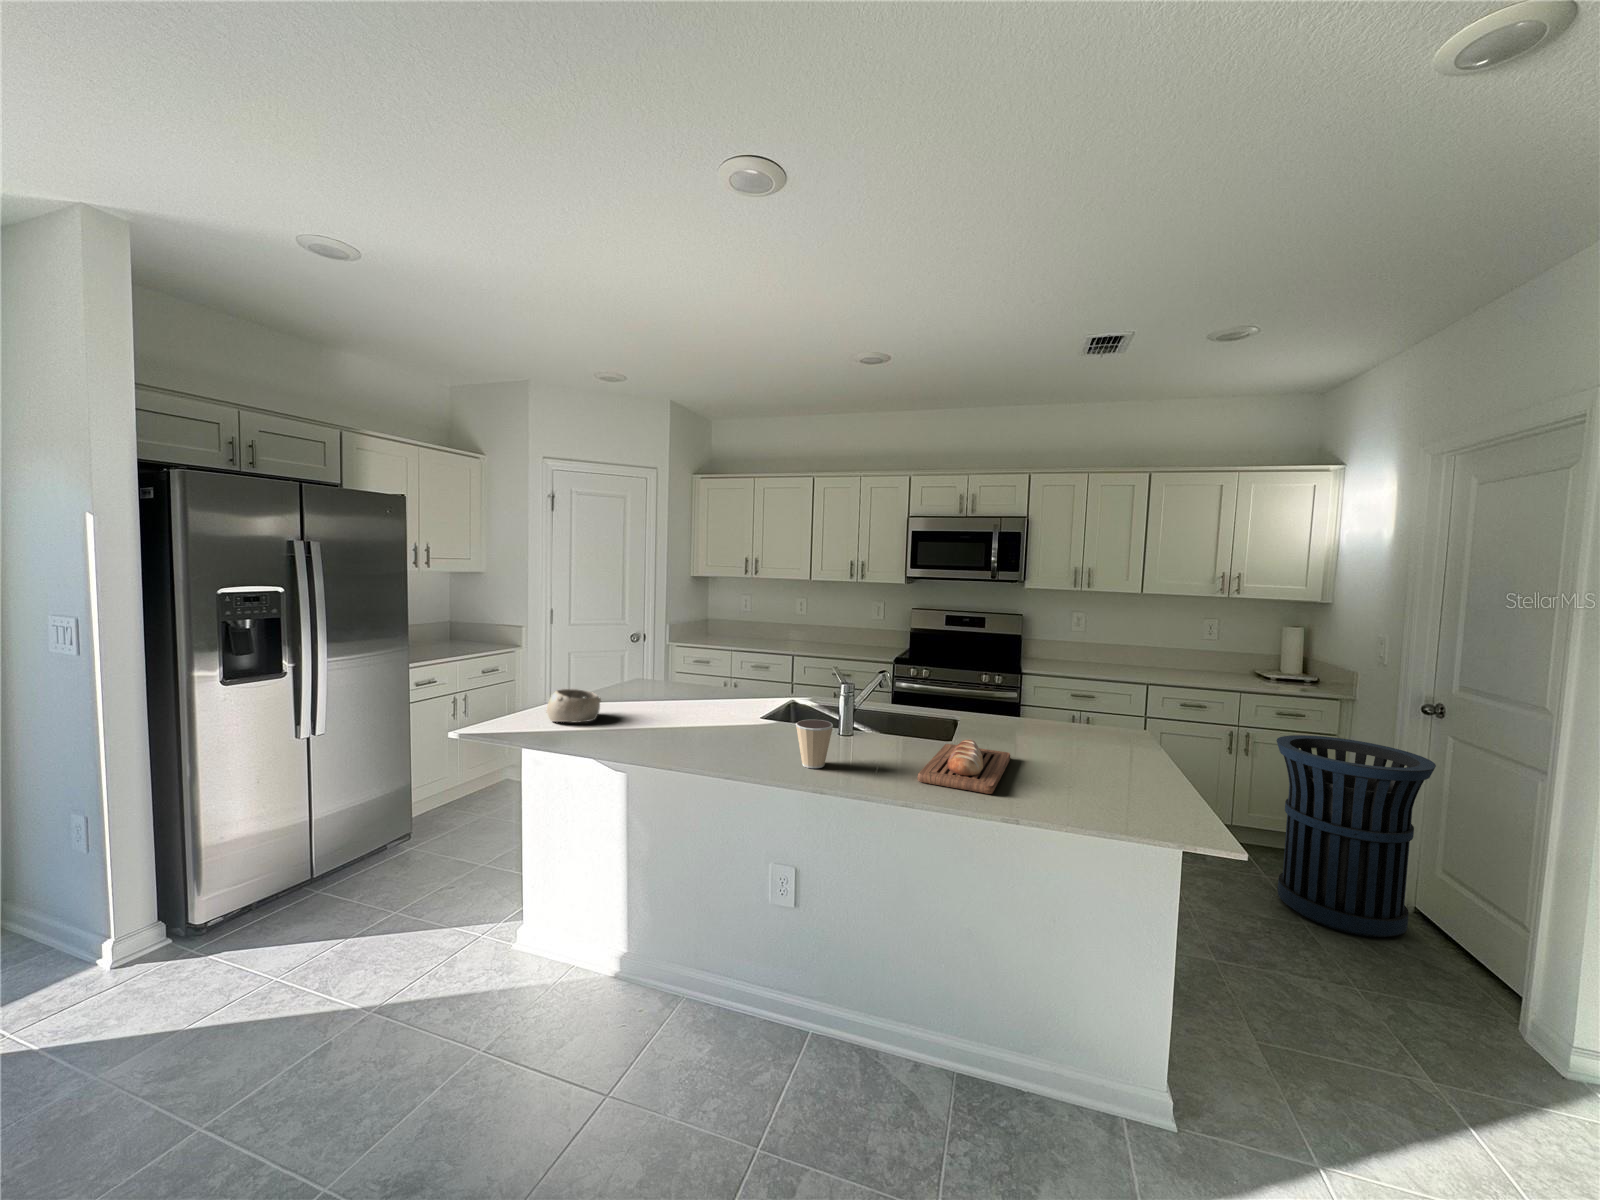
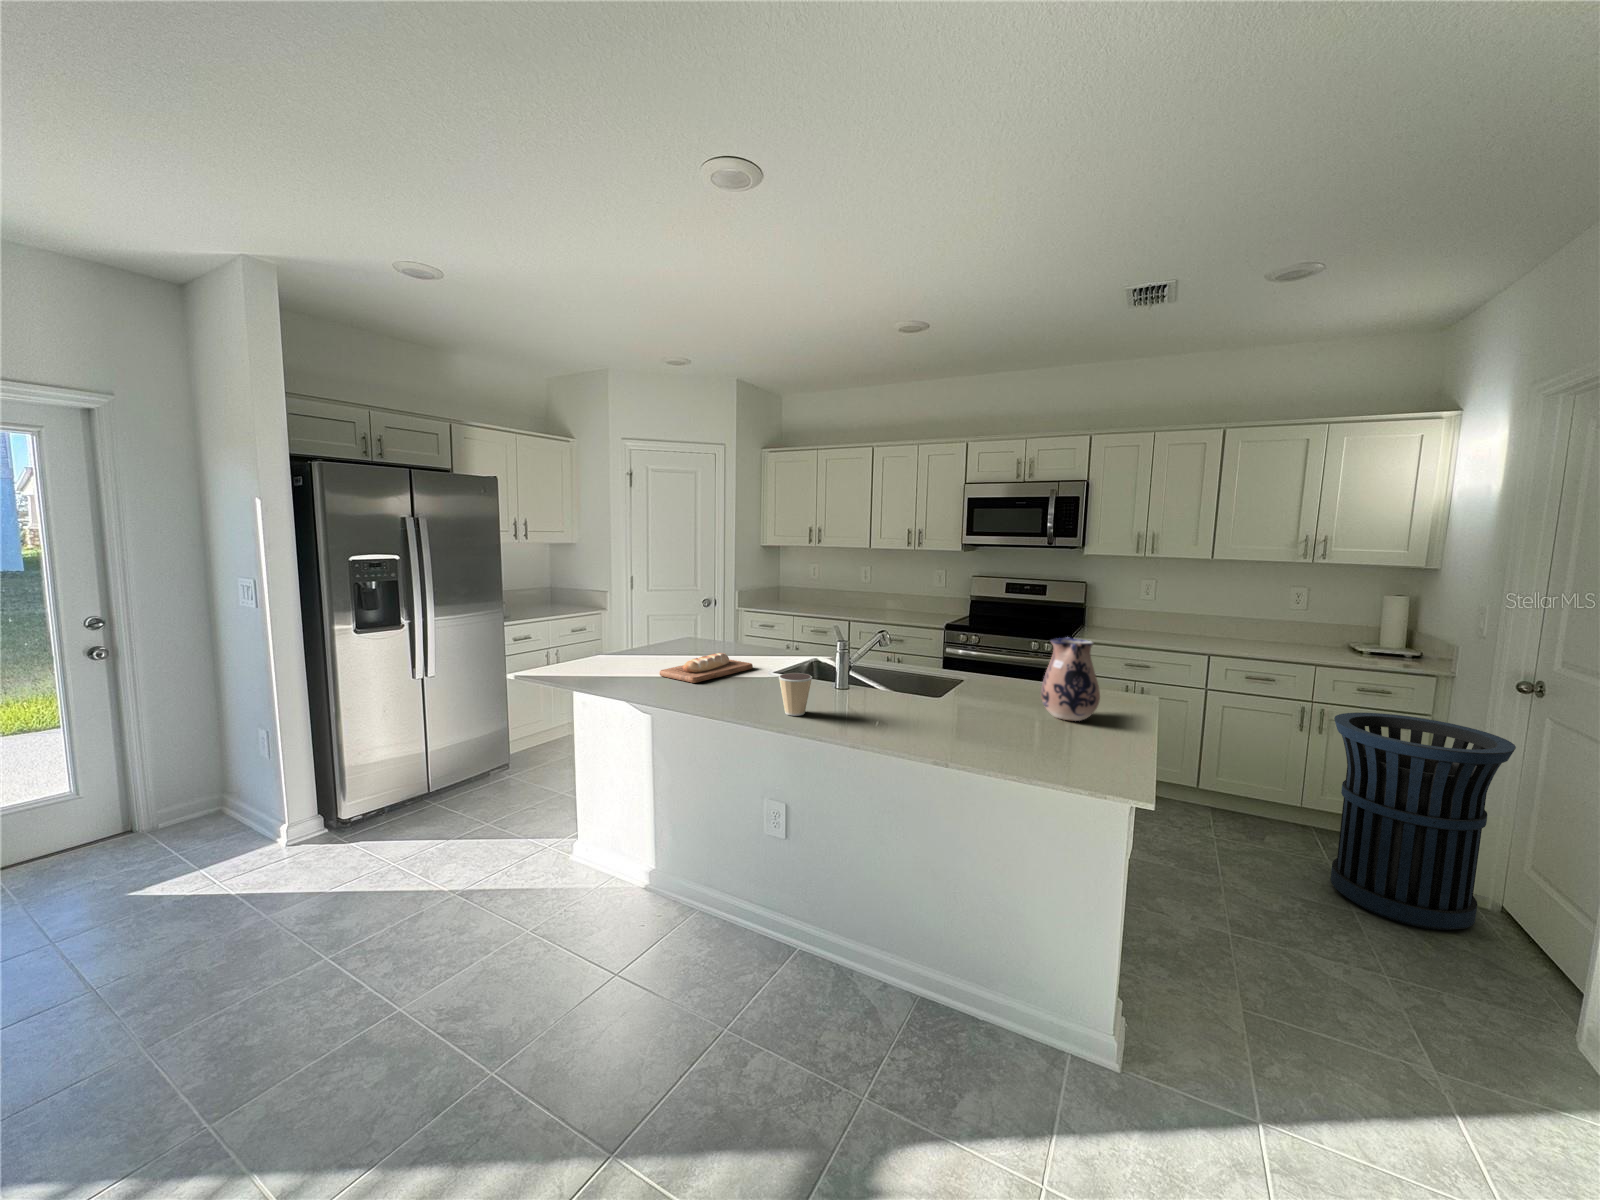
ceramic pitcher: none [1059,673,1121,760] -> present [1041,637,1100,721]
bowl: present [547,689,601,722] -> none [592,644,637,672]
bread loaf: present [918,740,1010,794] -> present [659,653,753,683]

